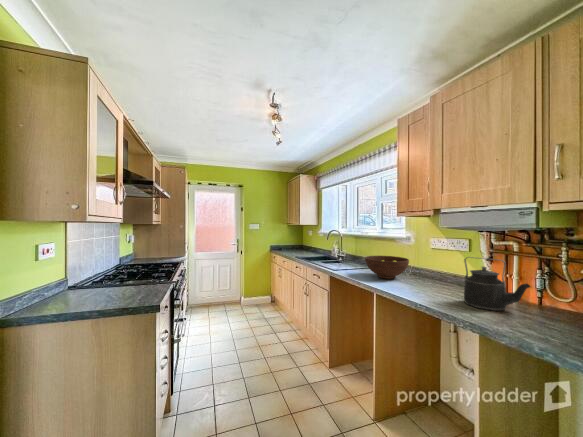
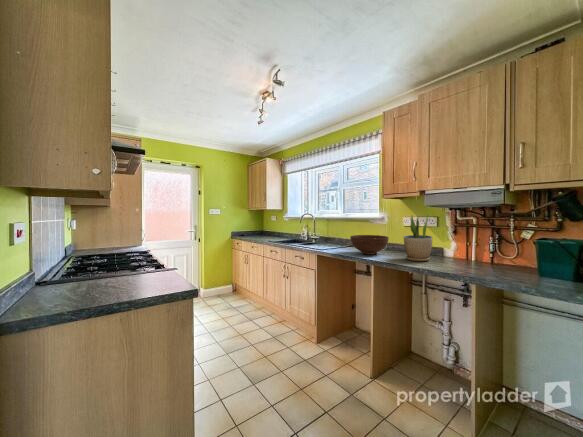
potted plant: none [420,233,456,293] -> present [404,215,432,261]
kettle: present [464,257,530,311] -> none [444,230,492,269]

